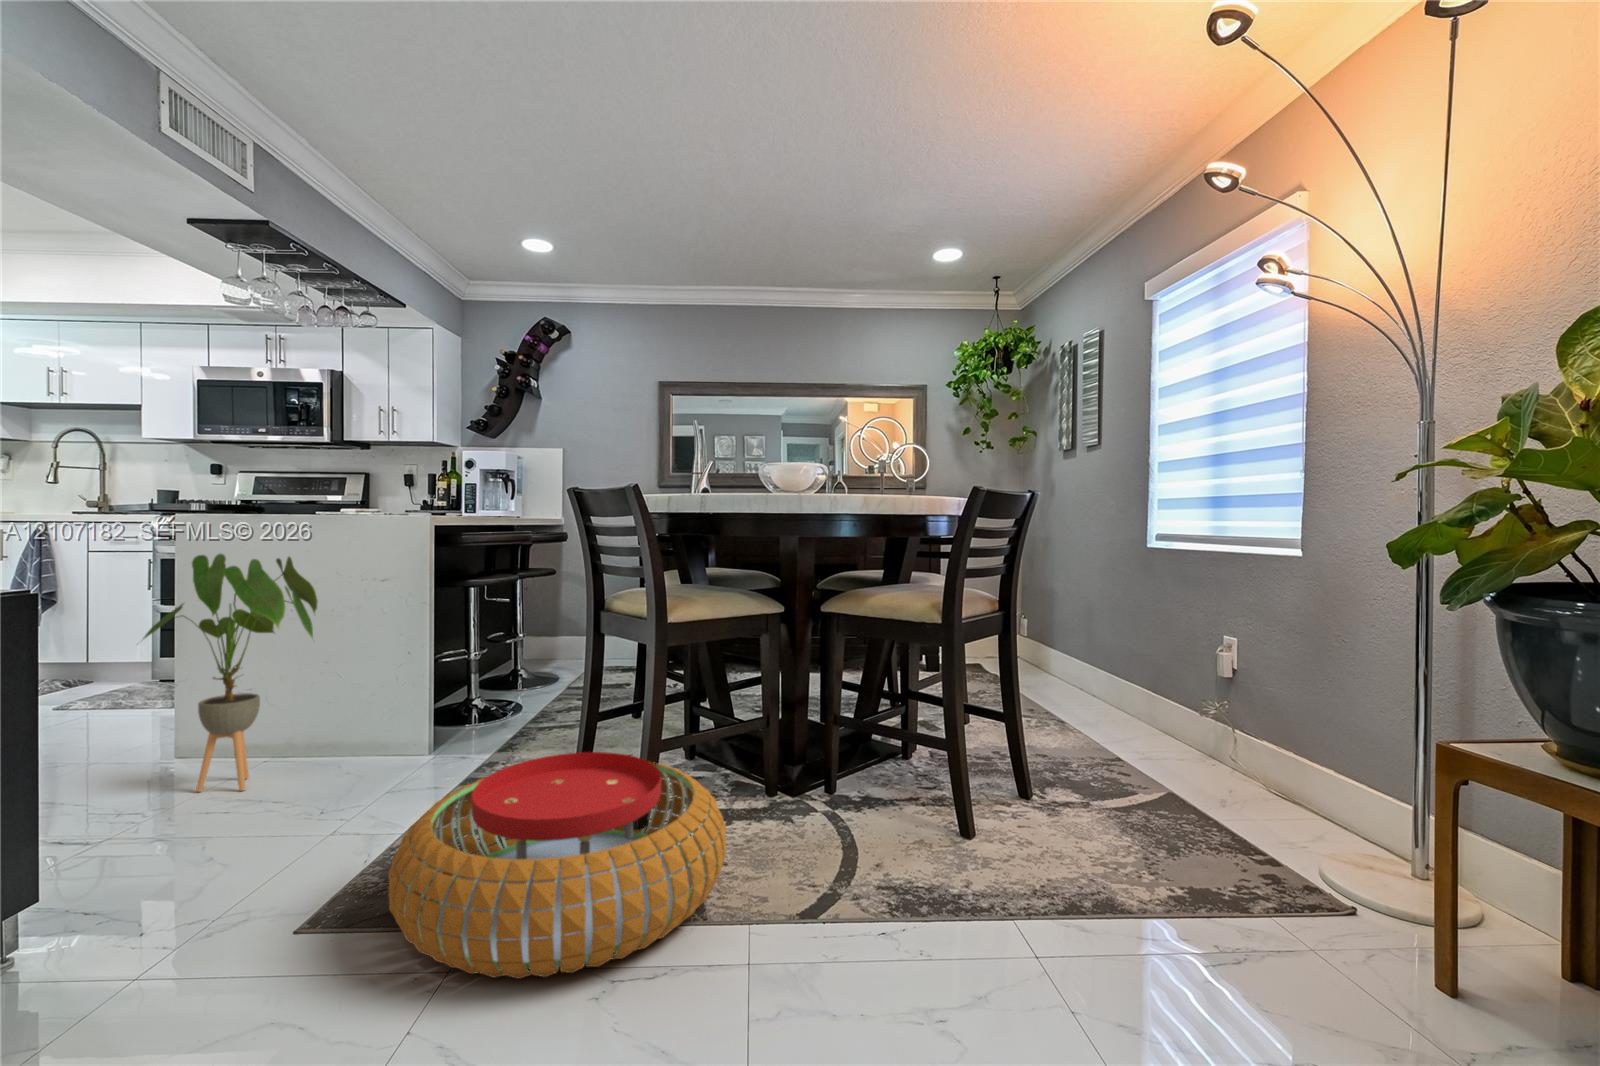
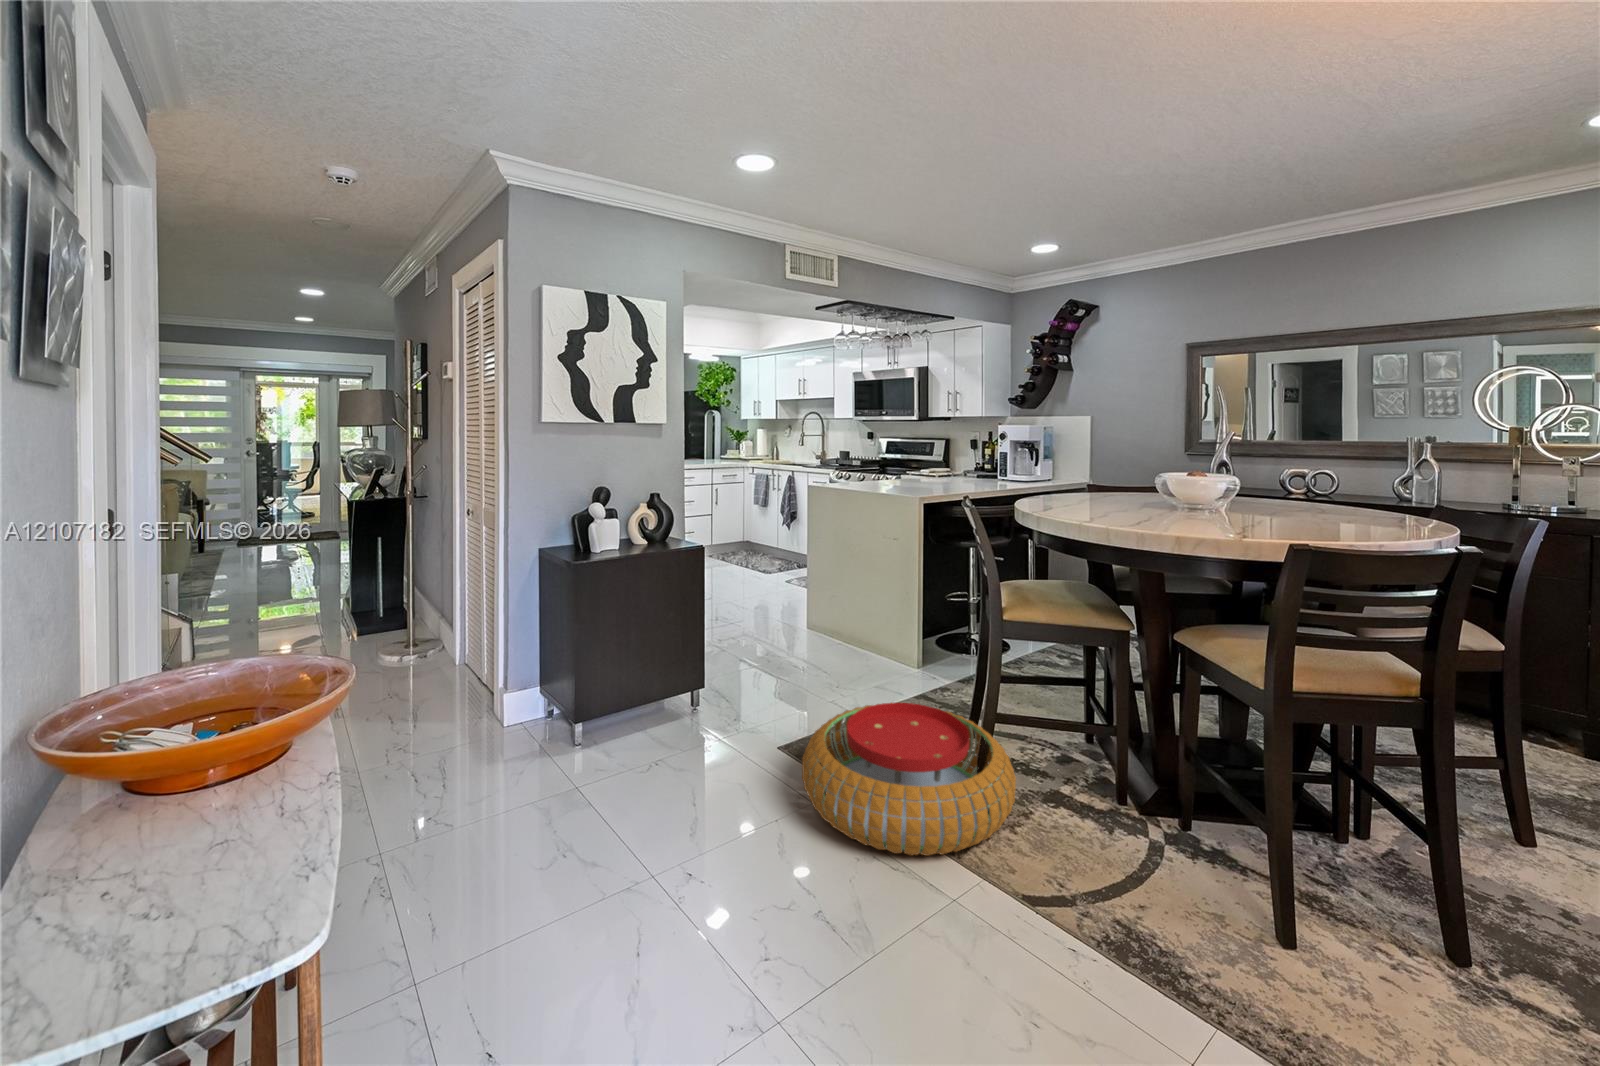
house plant: present [144,554,318,792] -> none [776,524,859,659]

